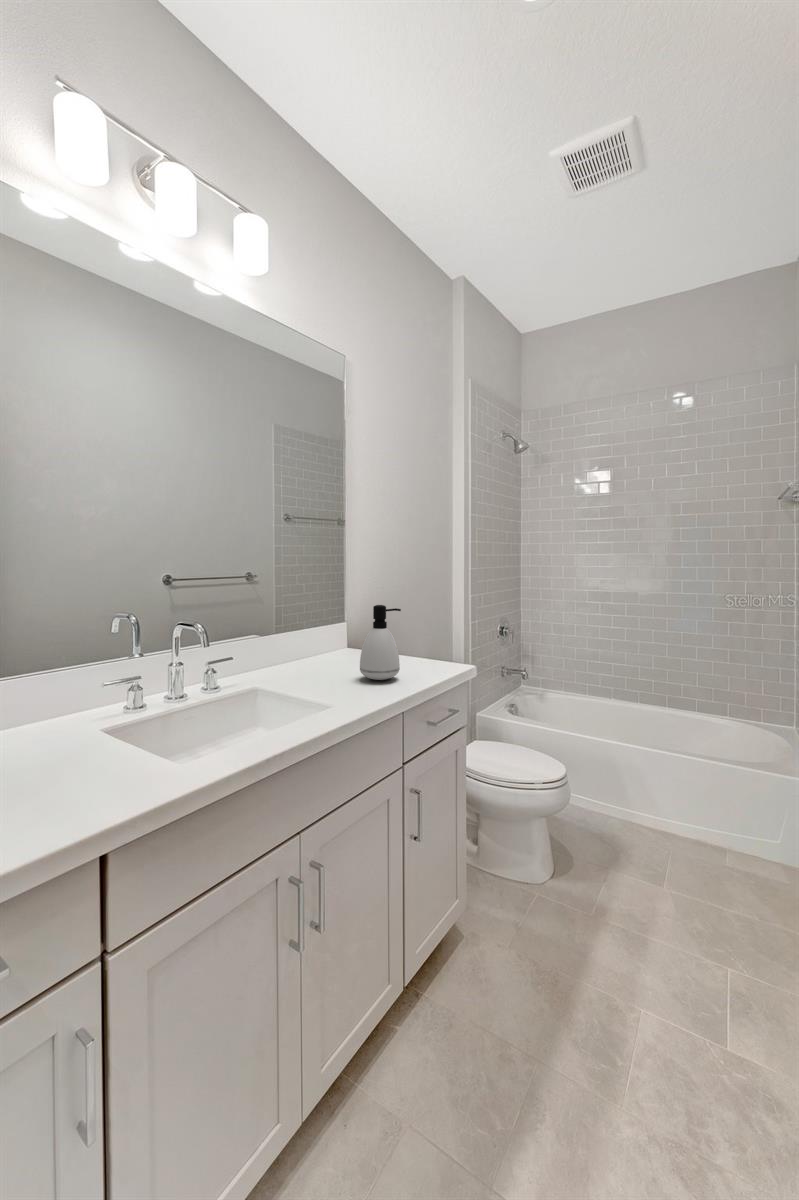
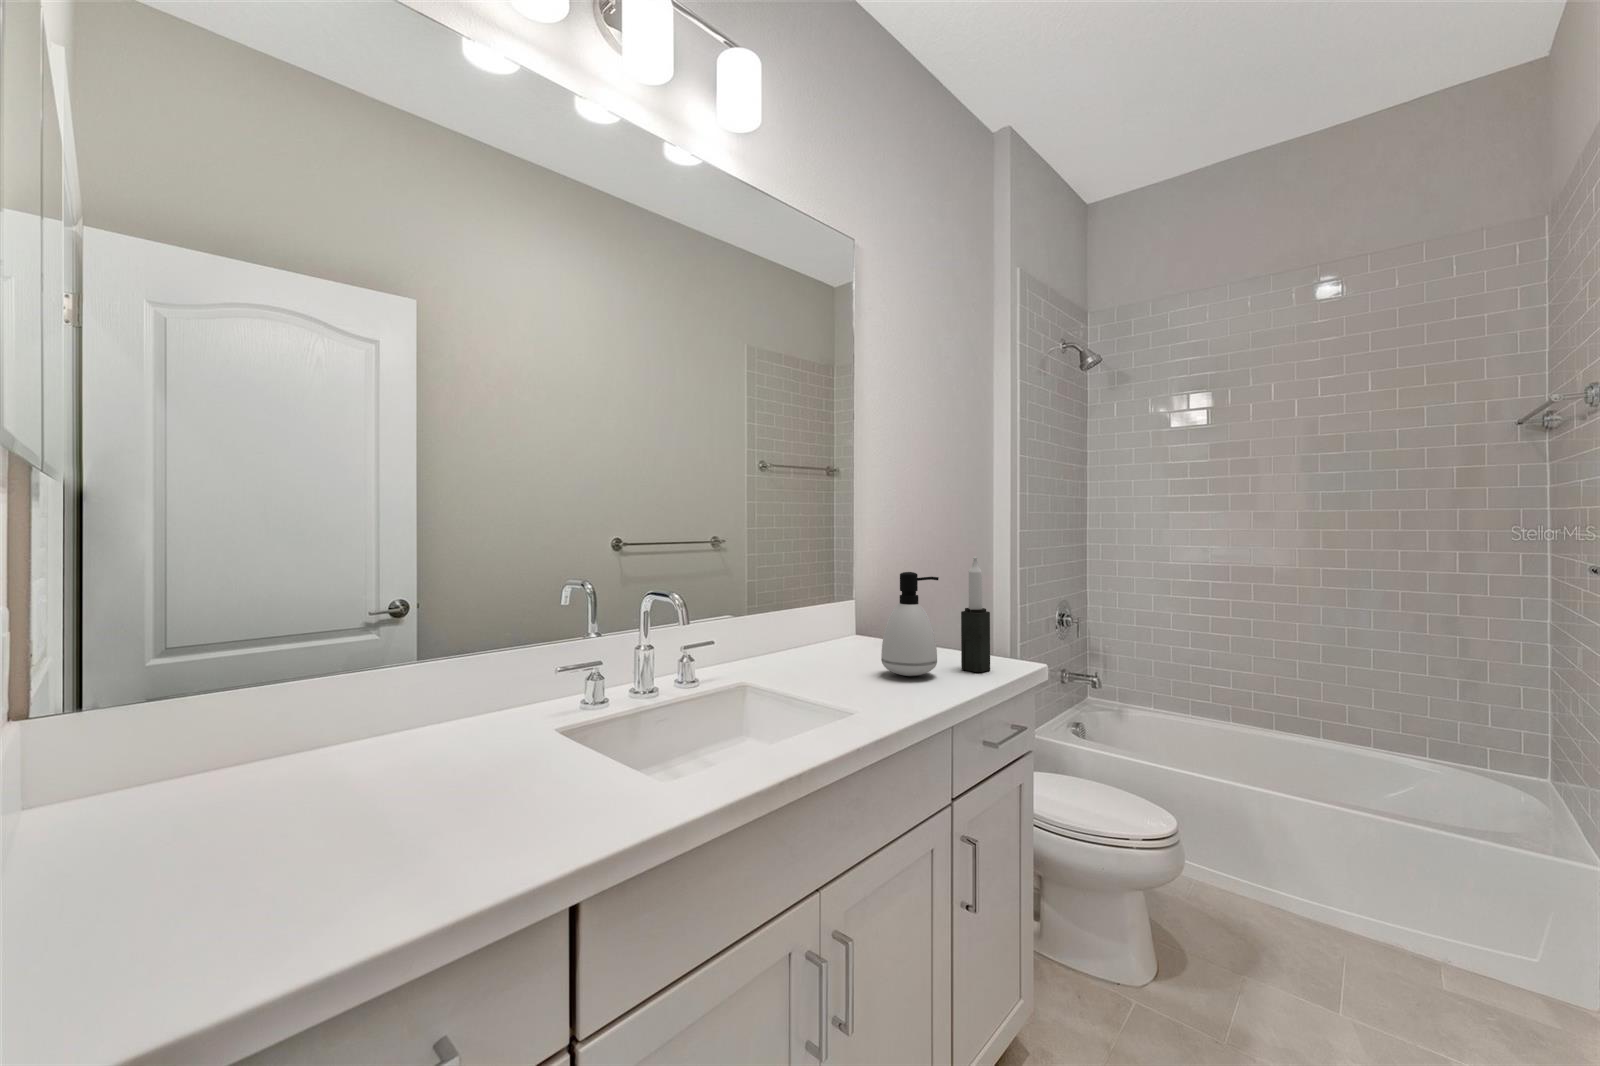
candle: none [418,593,438,676] -> present [961,556,990,672]

